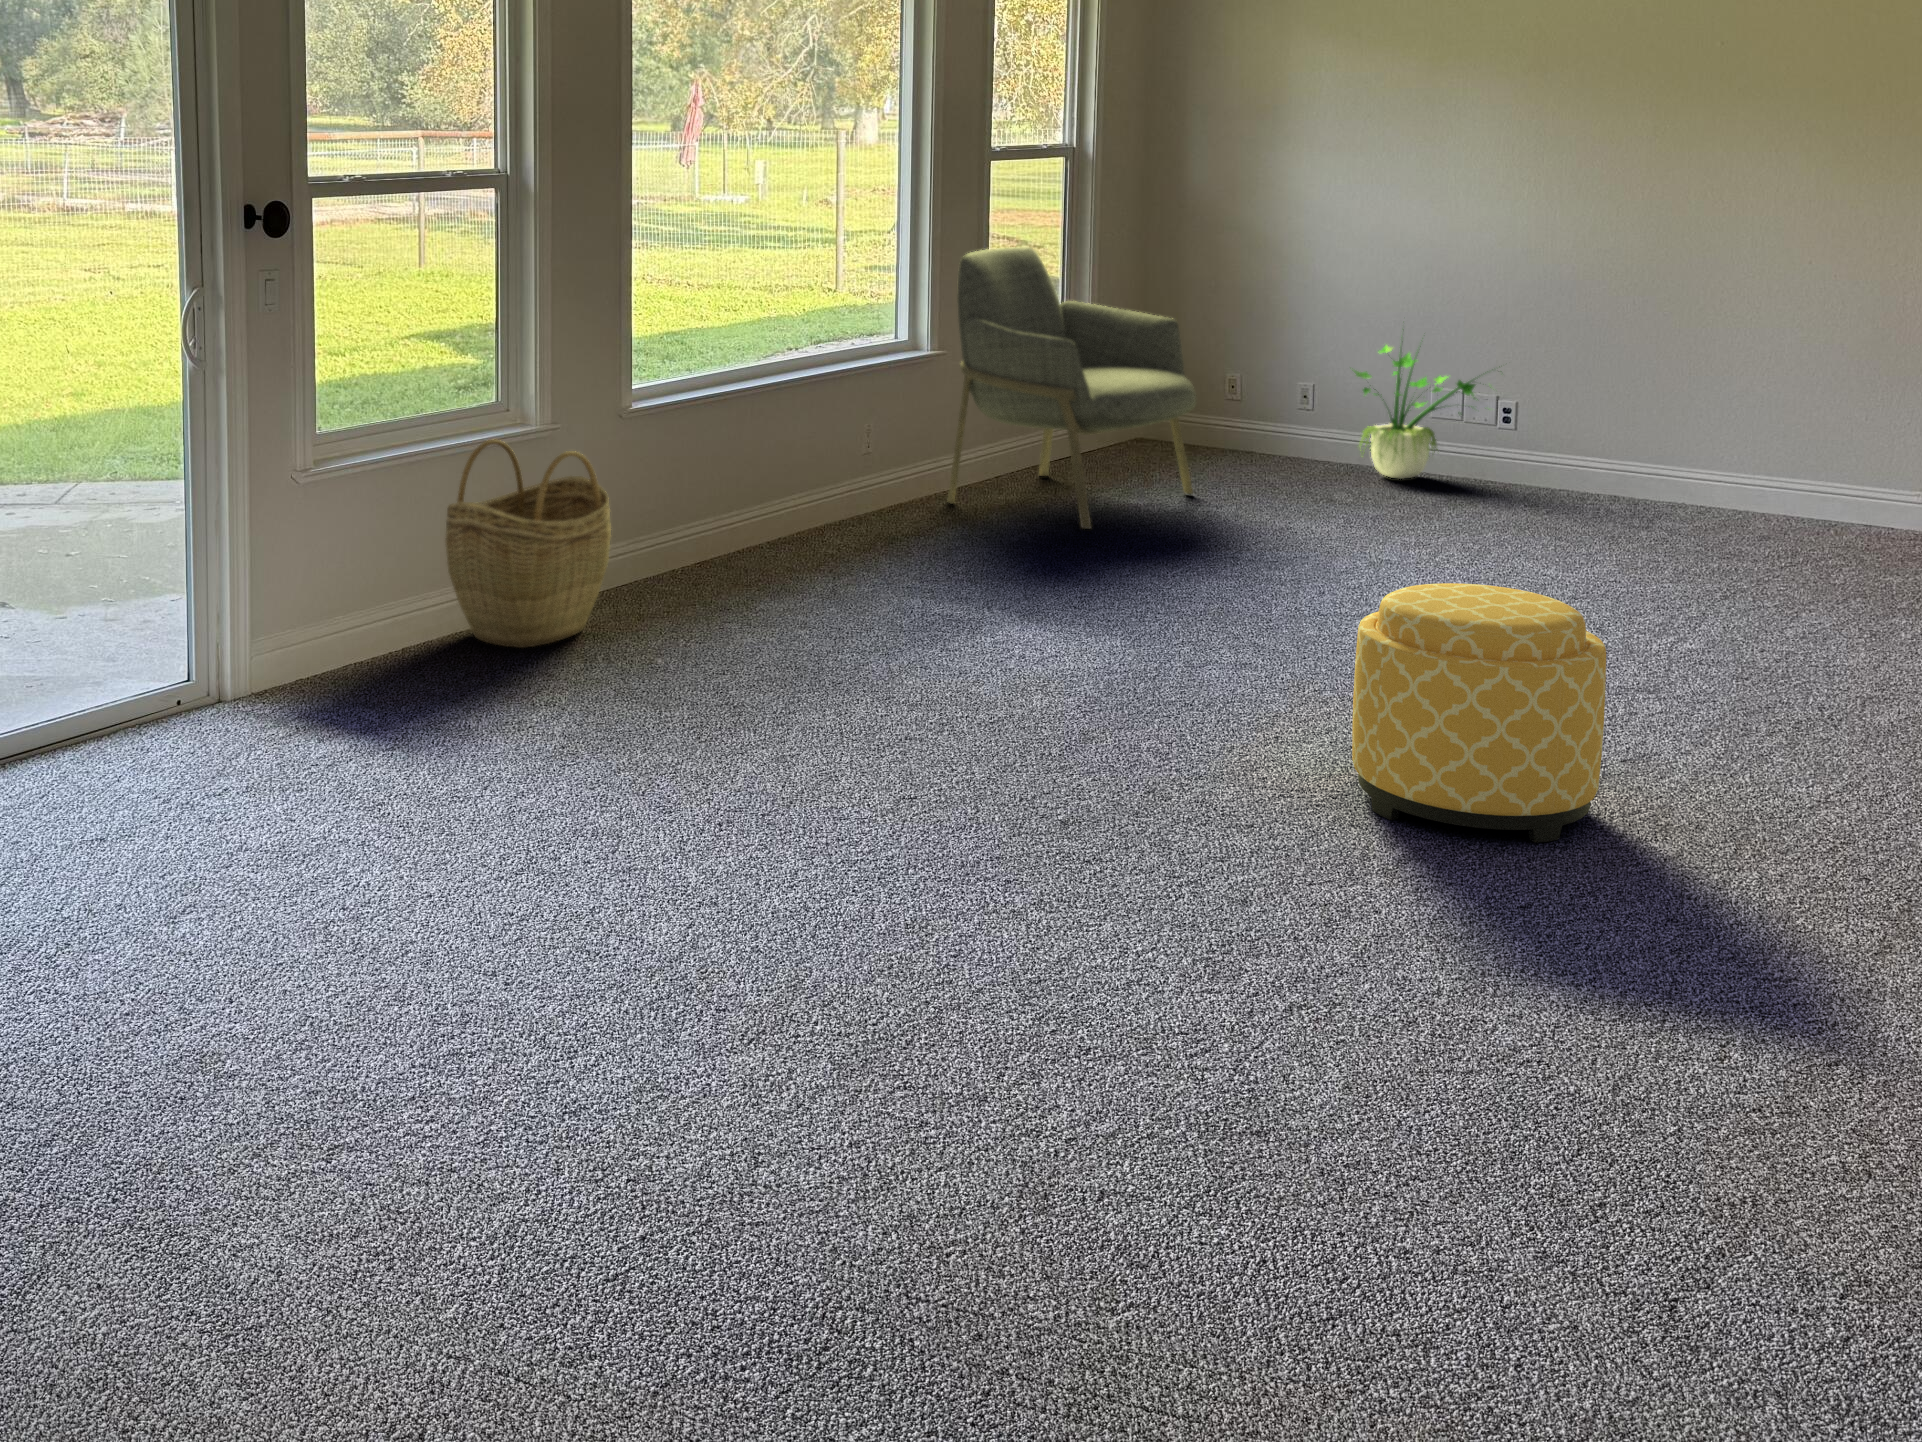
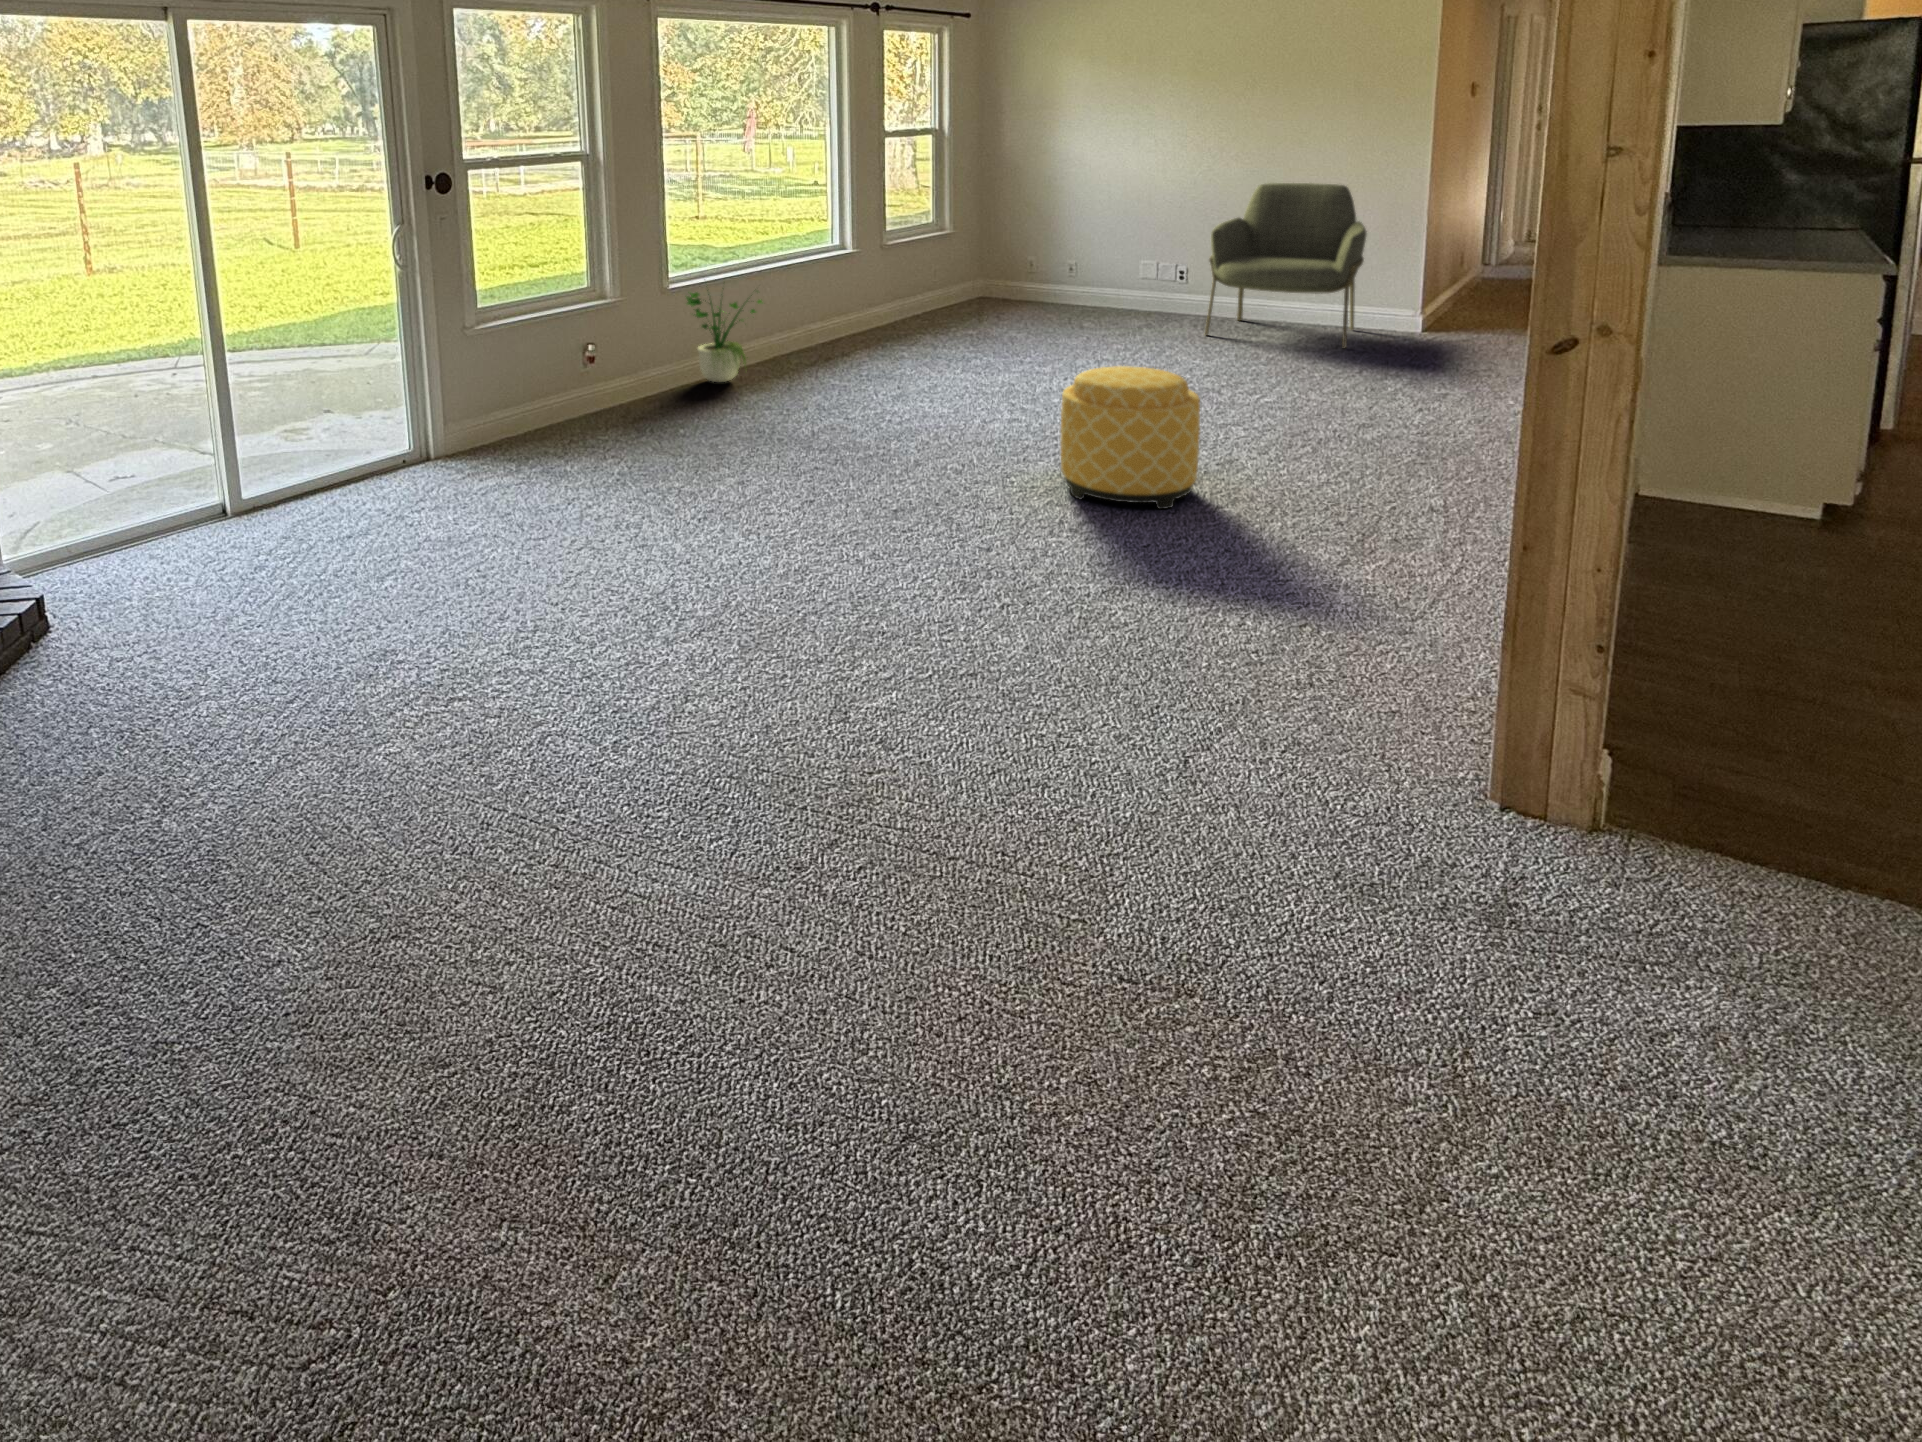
armchair: present [947,247,1196,529] -> present [1205,183,1367,348]
potted plant: present [1354,345,1475,479] -> present [686,292,762,382]
woven basket: present [445,440,611,648] -> none [563,306,658,422]

